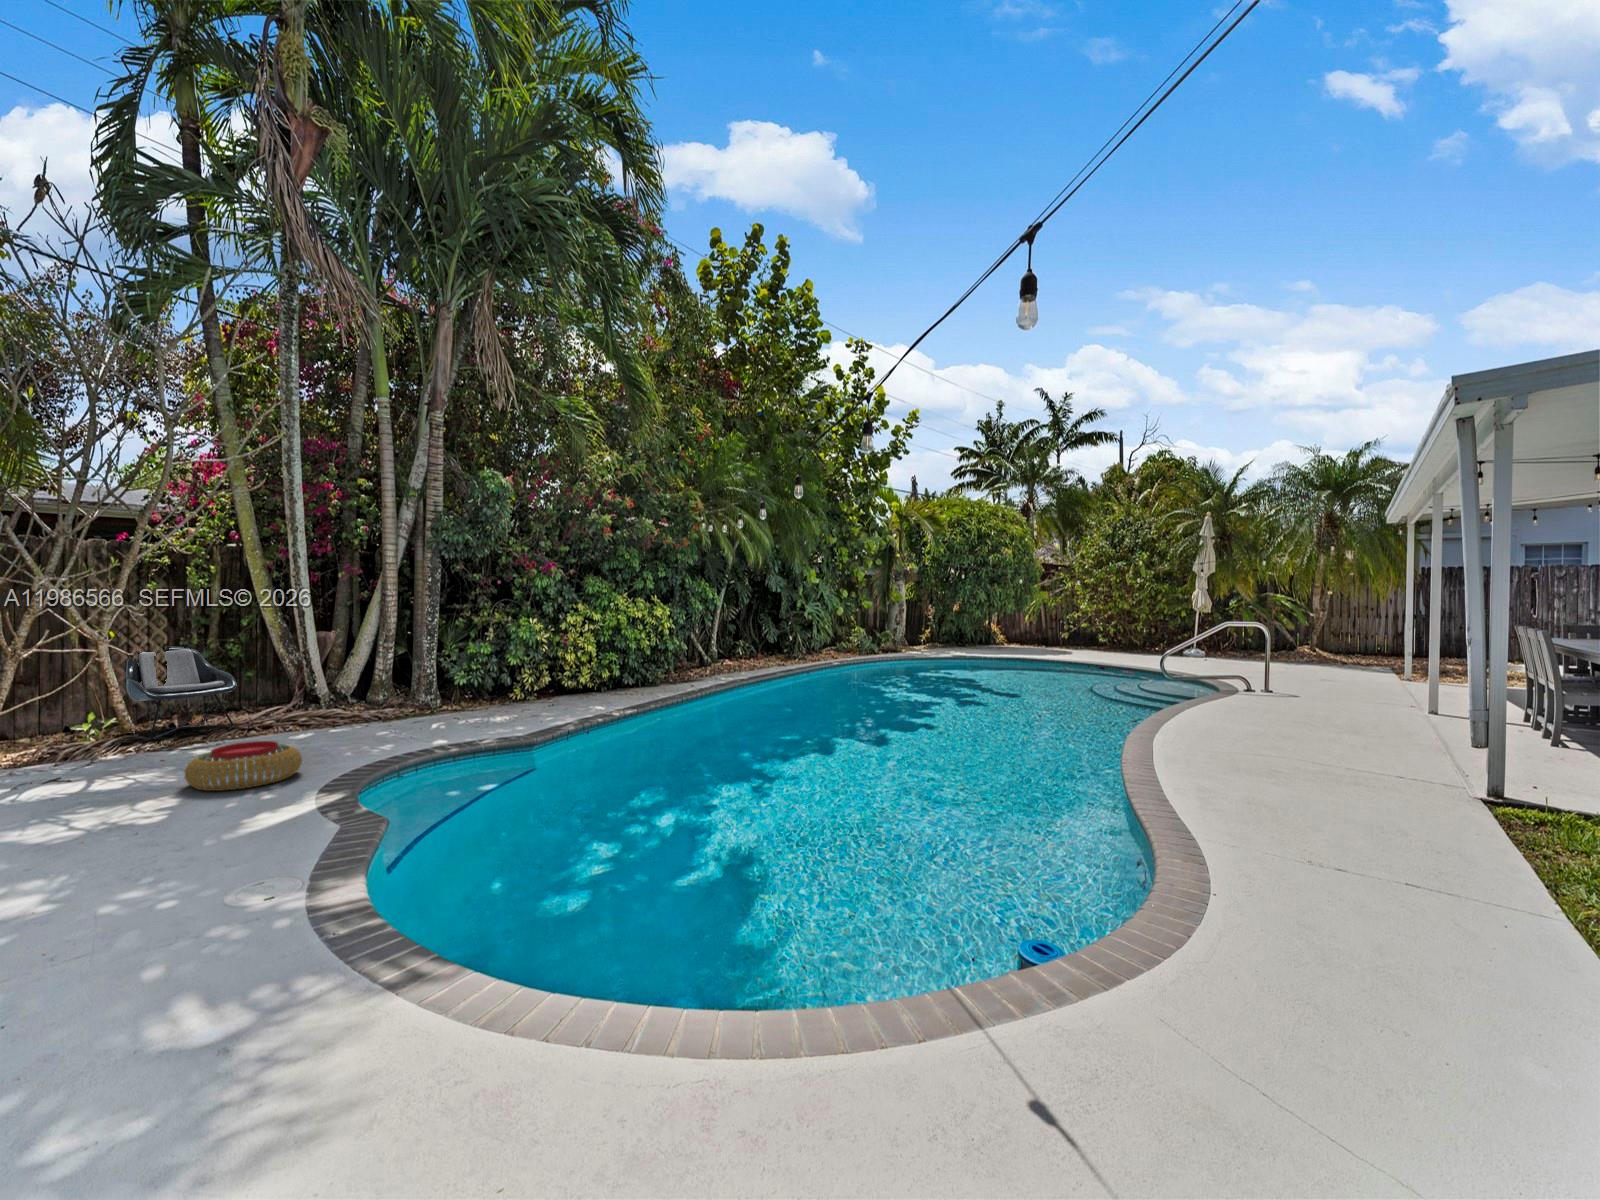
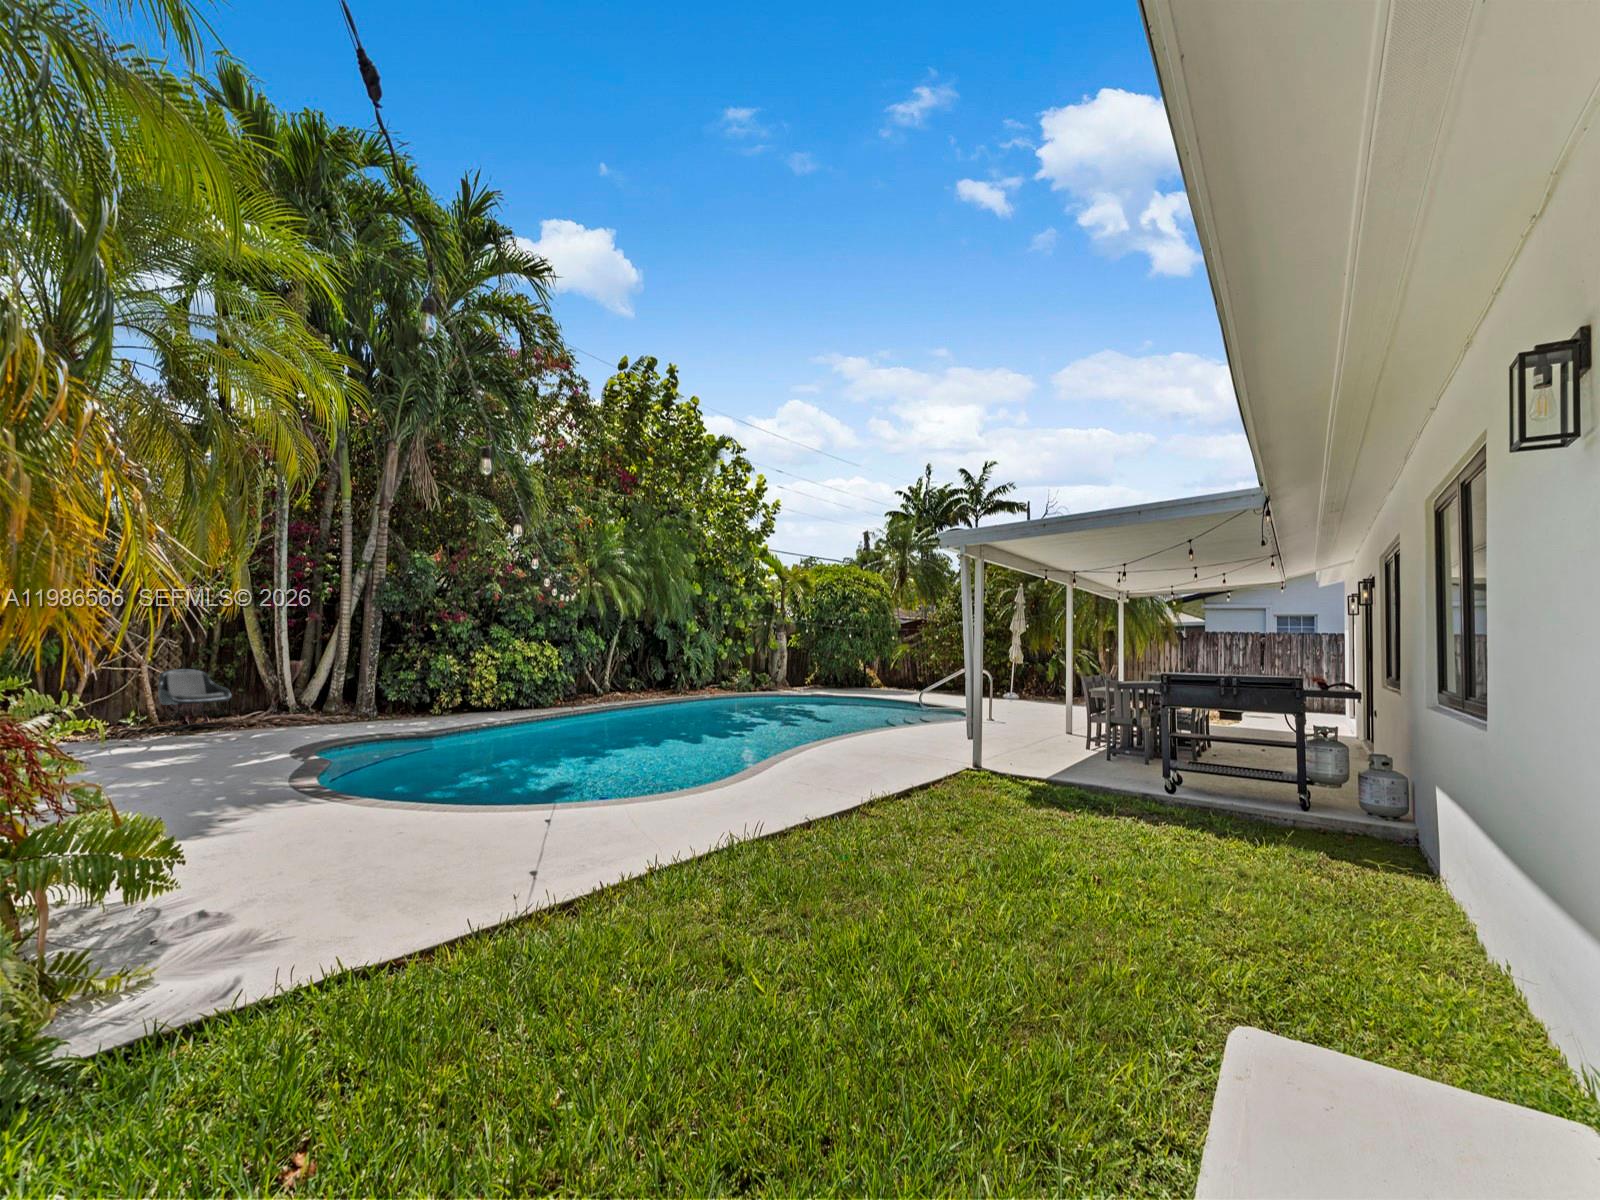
pouf: present [185,741,302,791] -> none [207,726,278,752]

